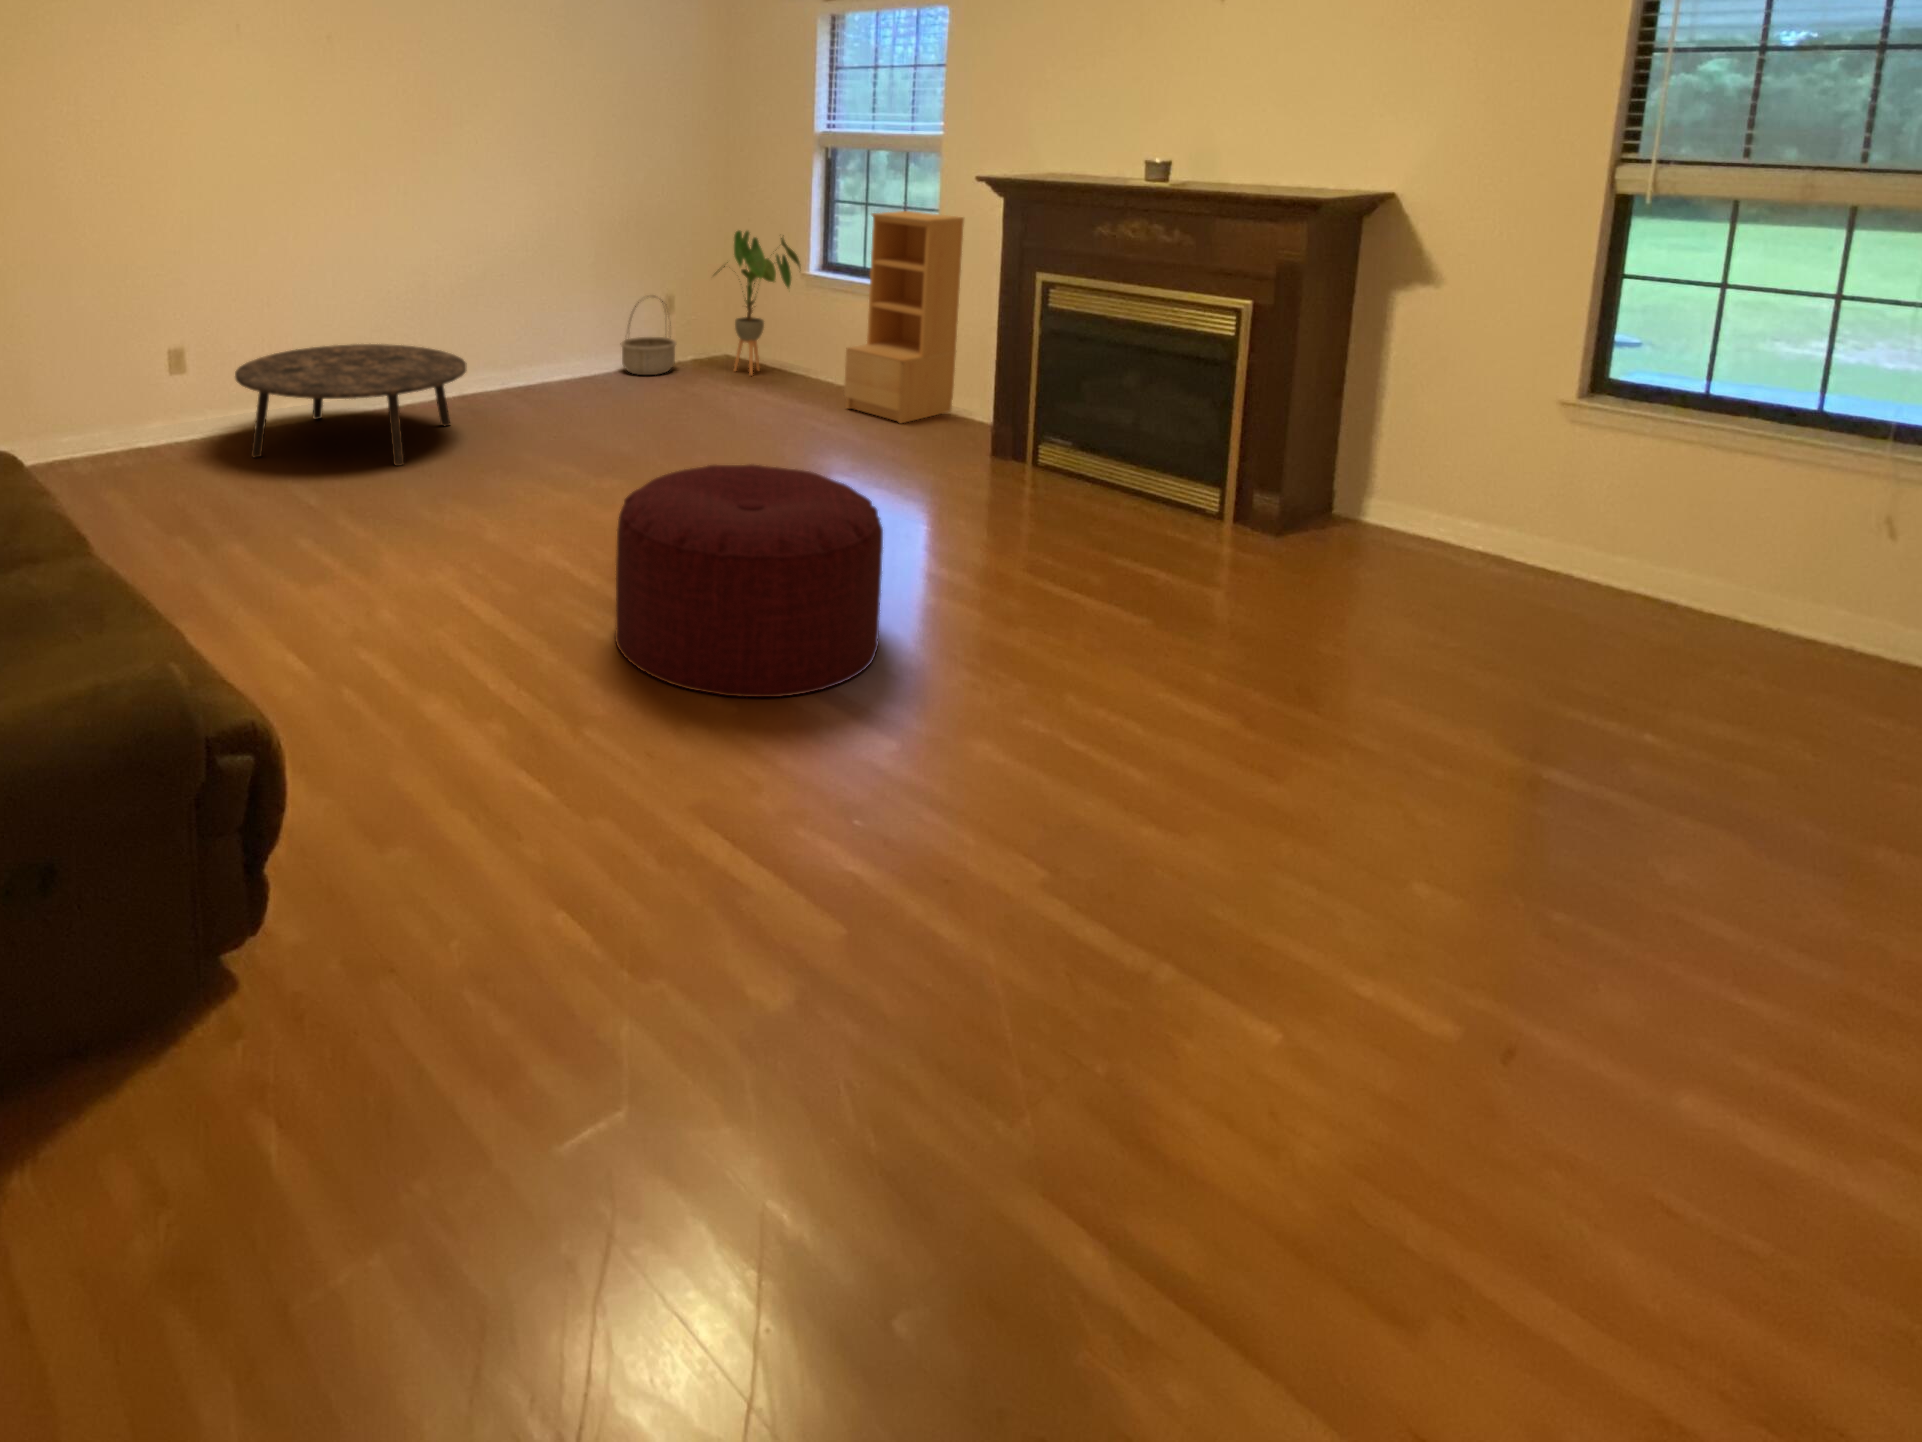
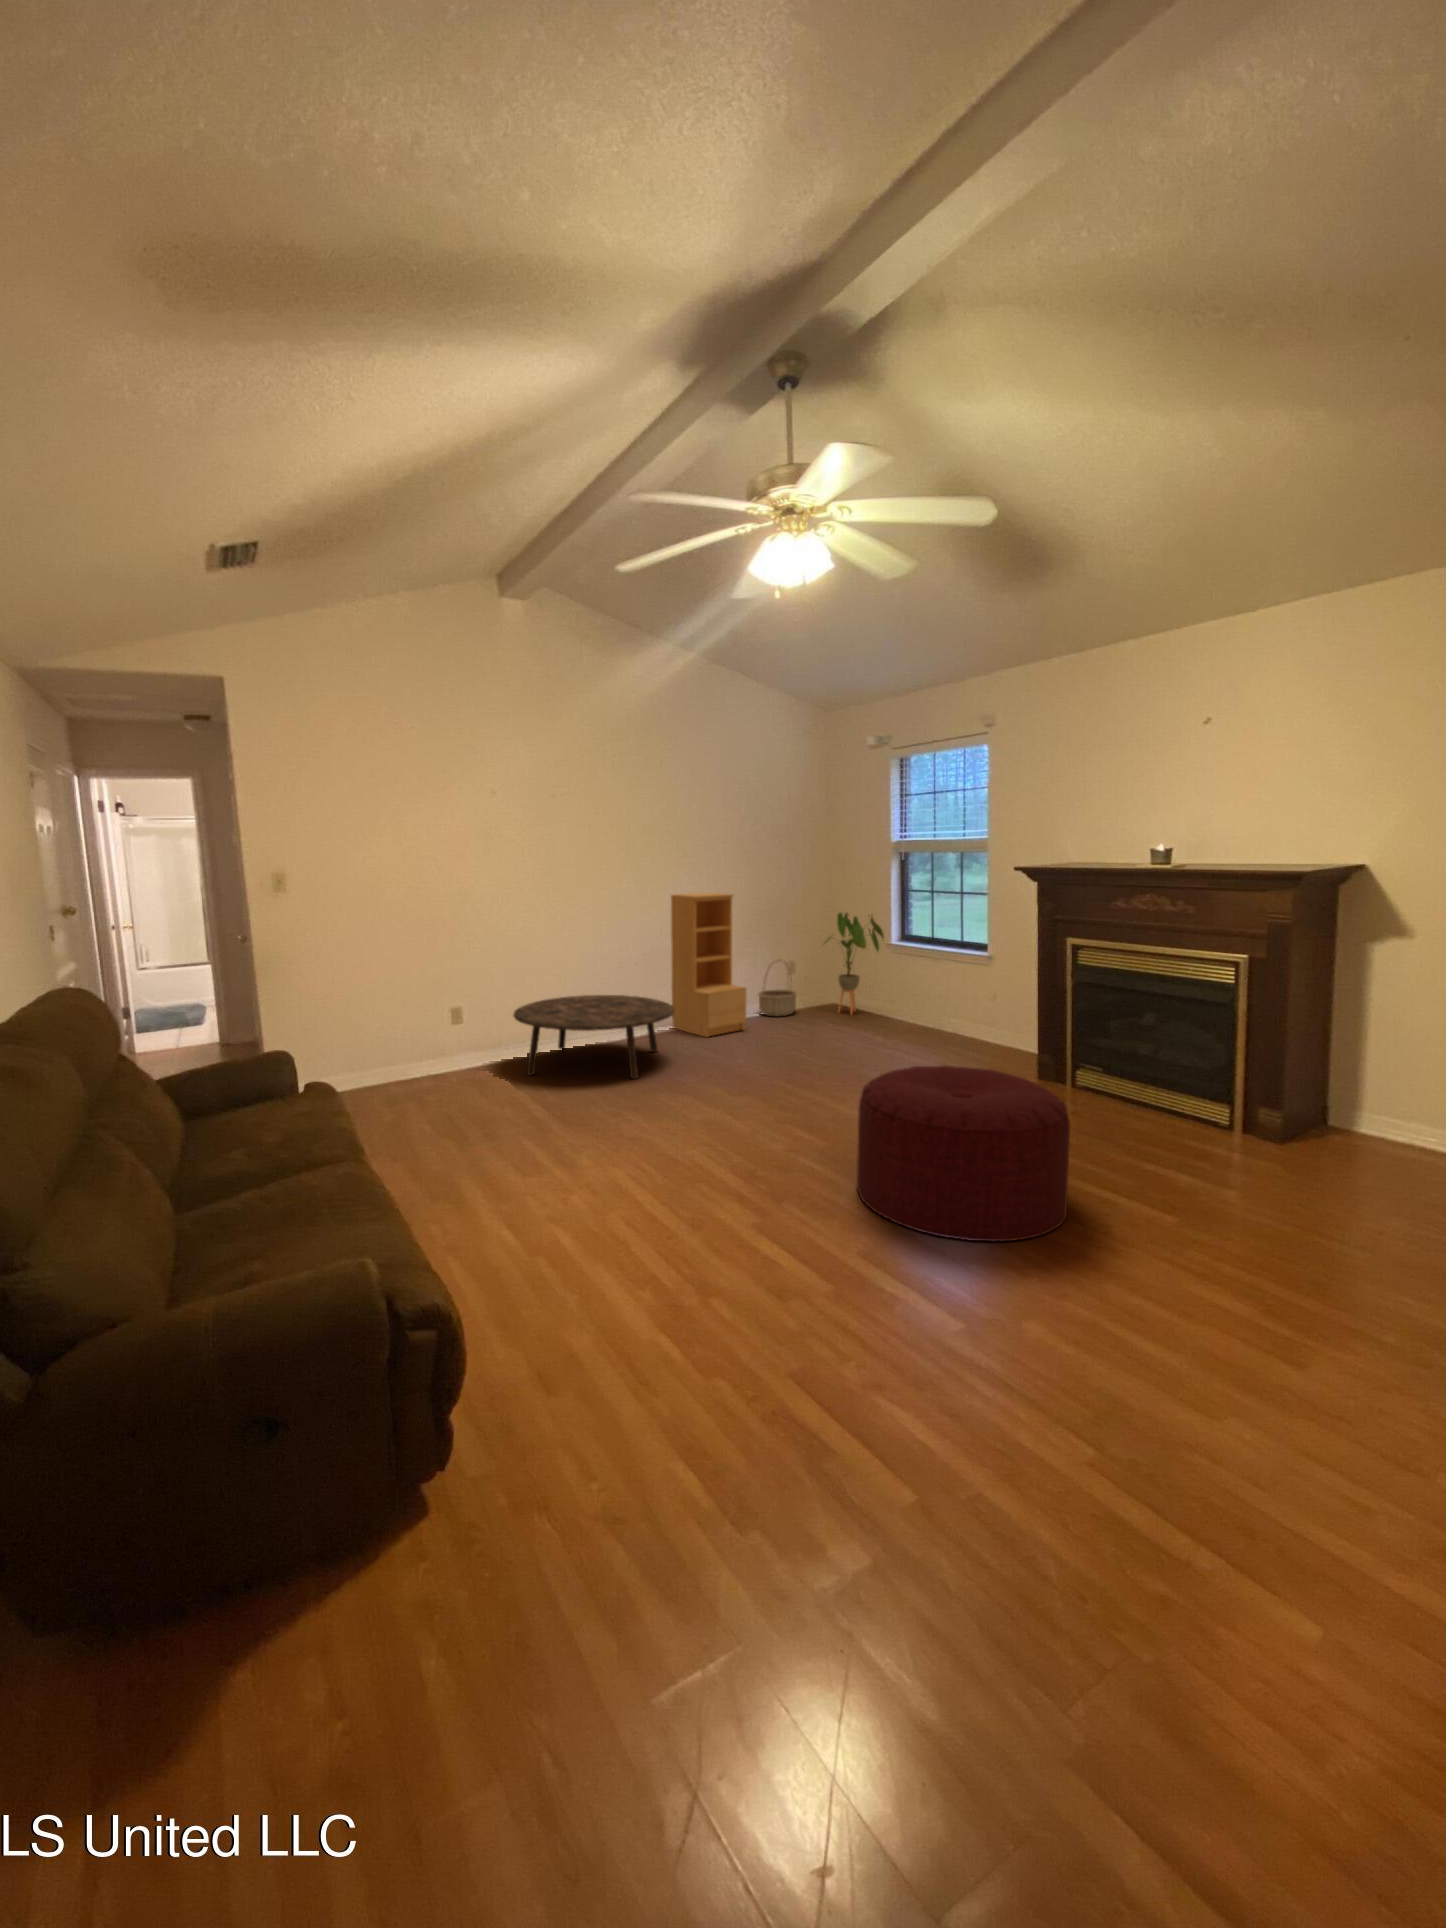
bookshelf: present [844,211,964,423] -> present [671,893,746,1037]

